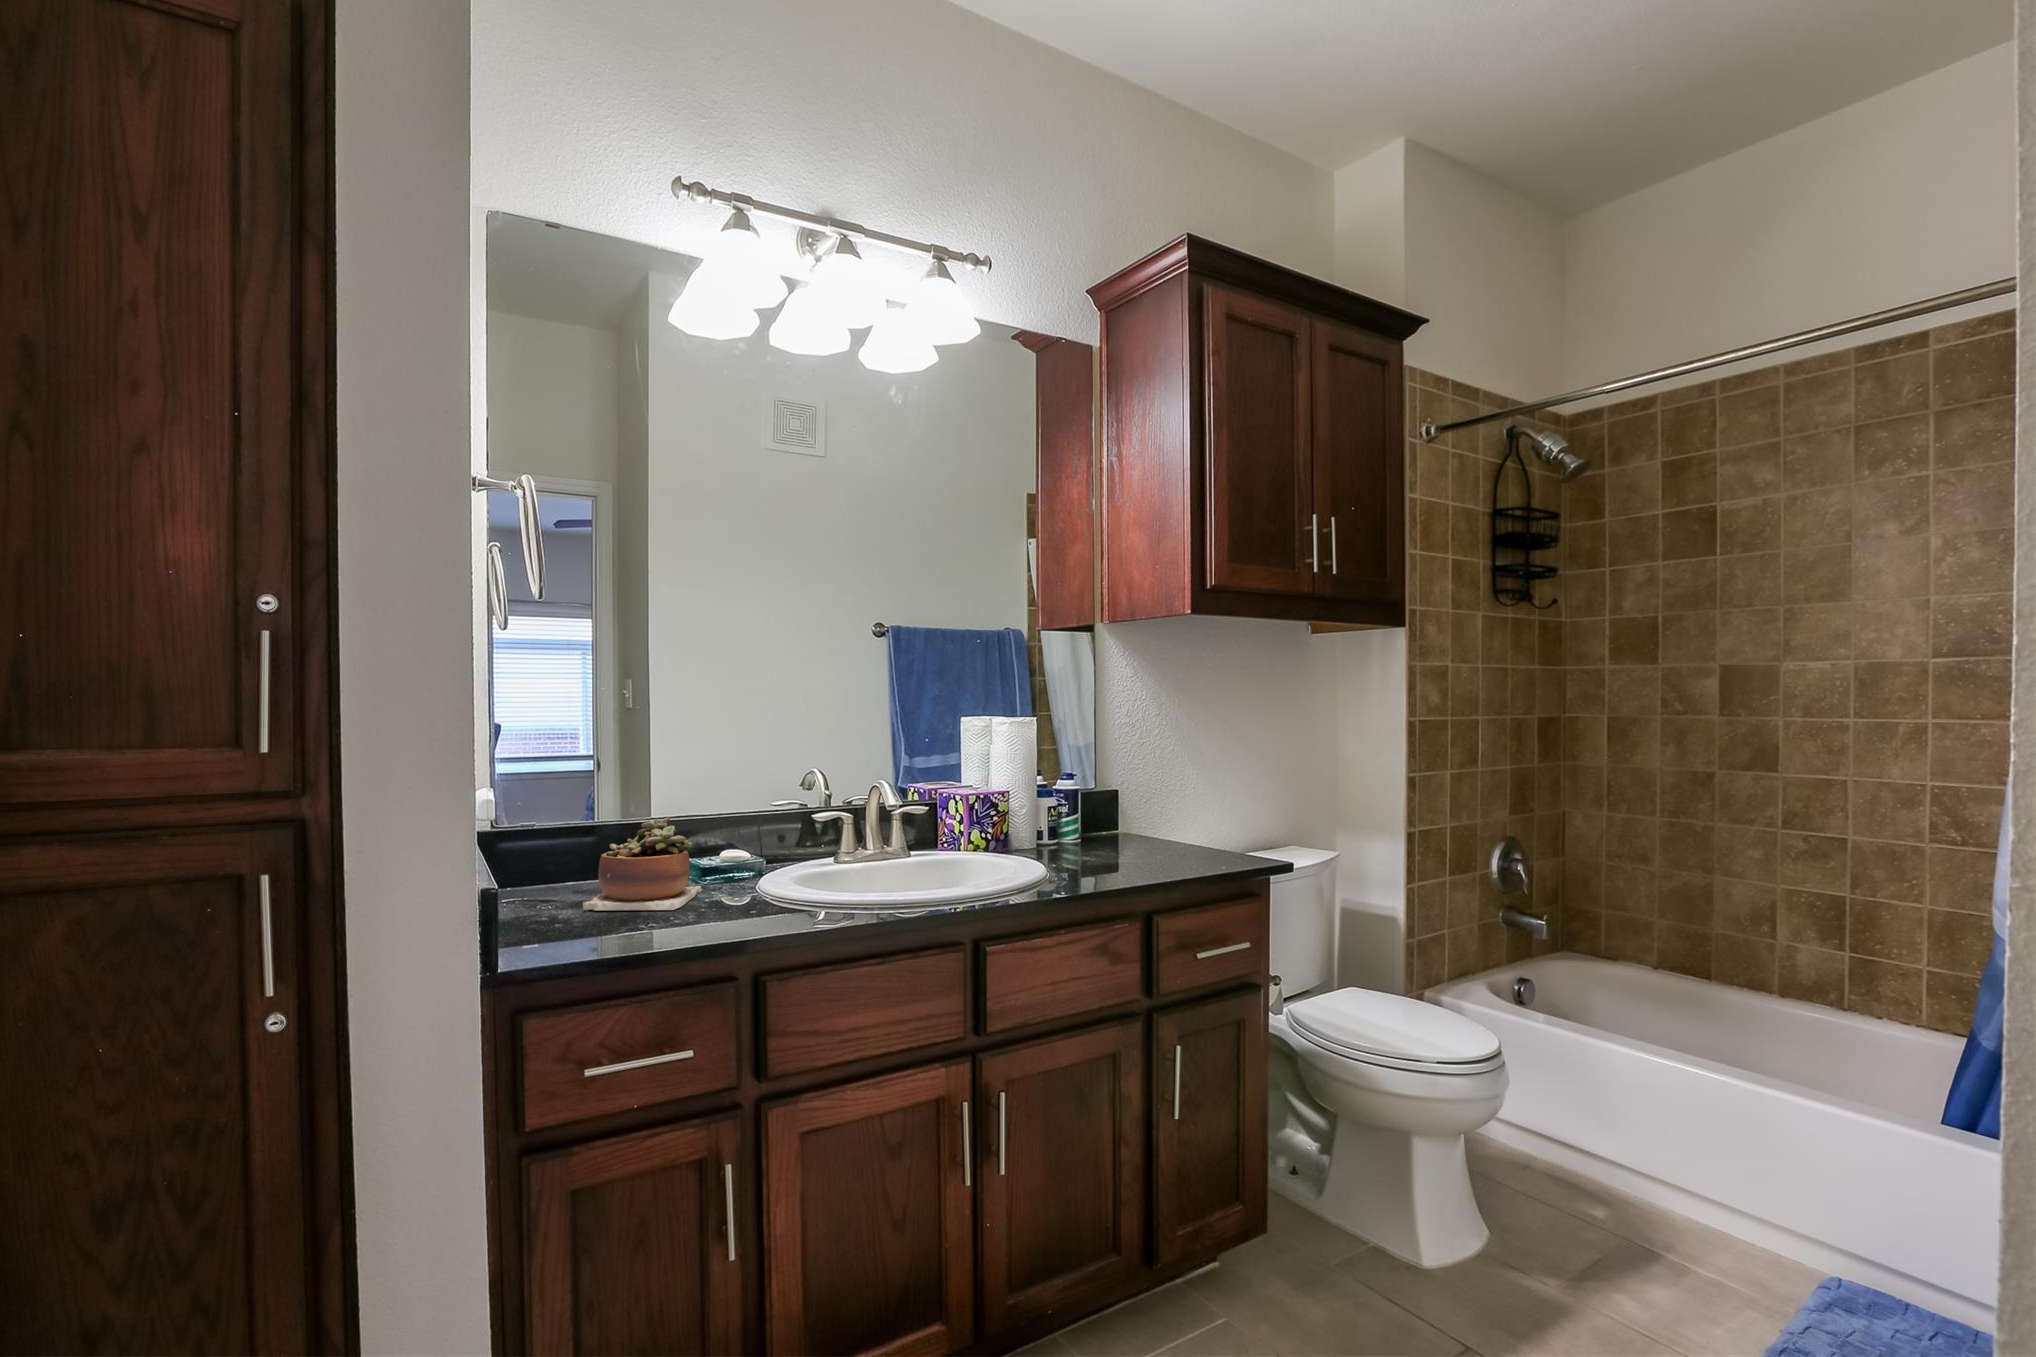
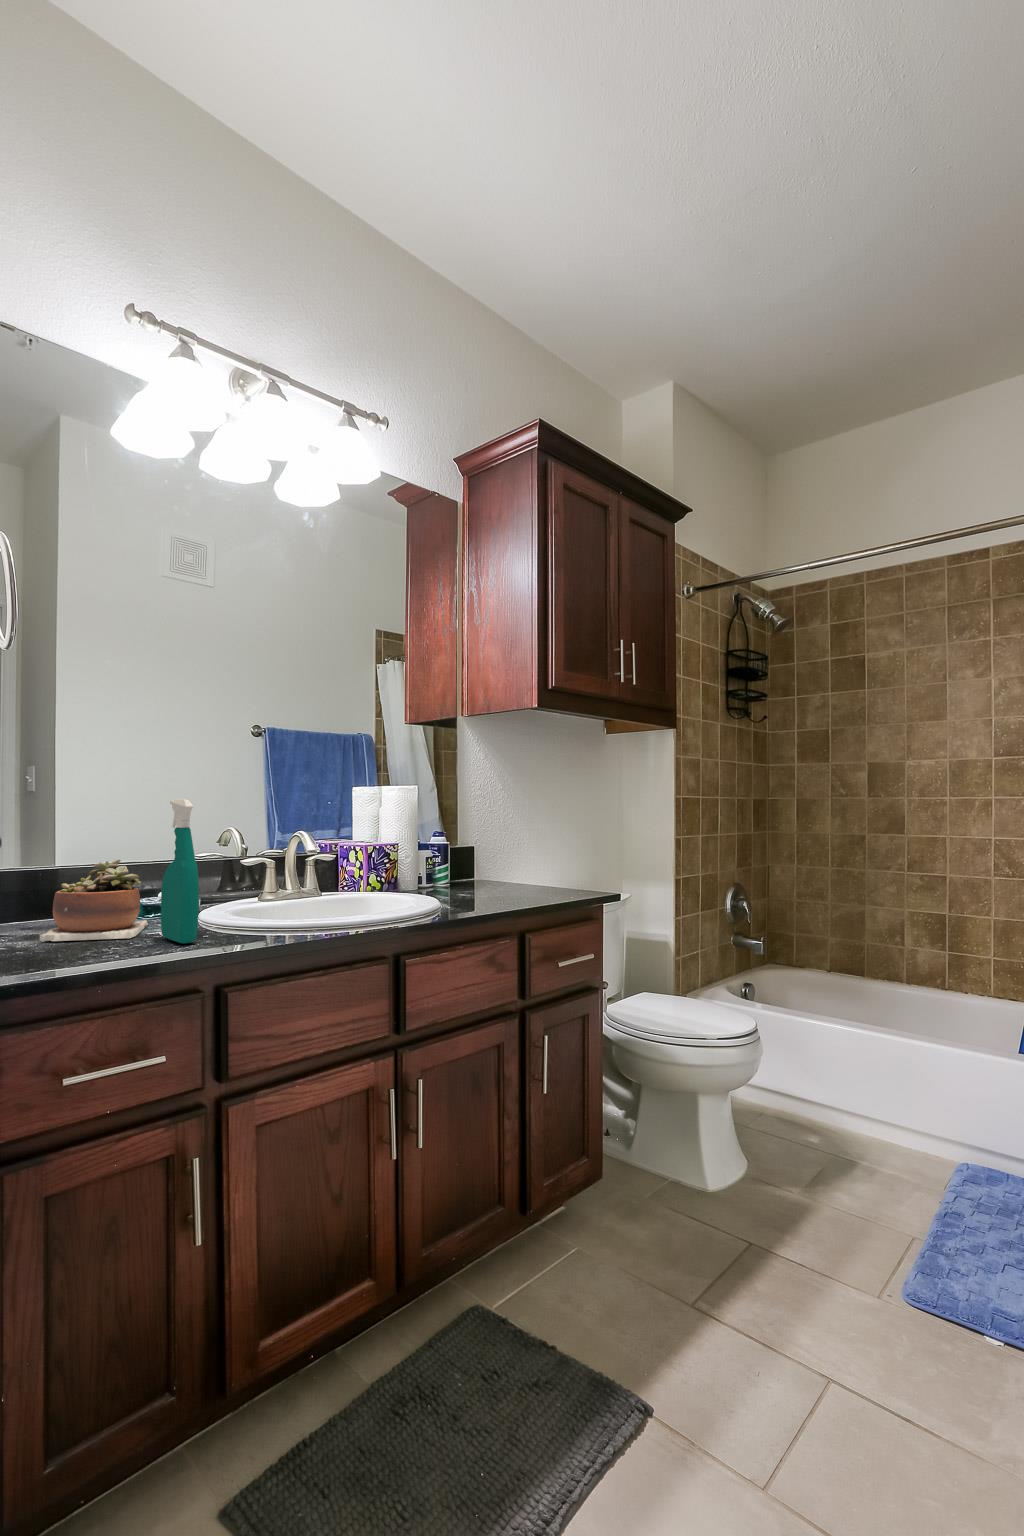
spray bottle: none [704,754,739,921] -> present [161,799,199,944]

